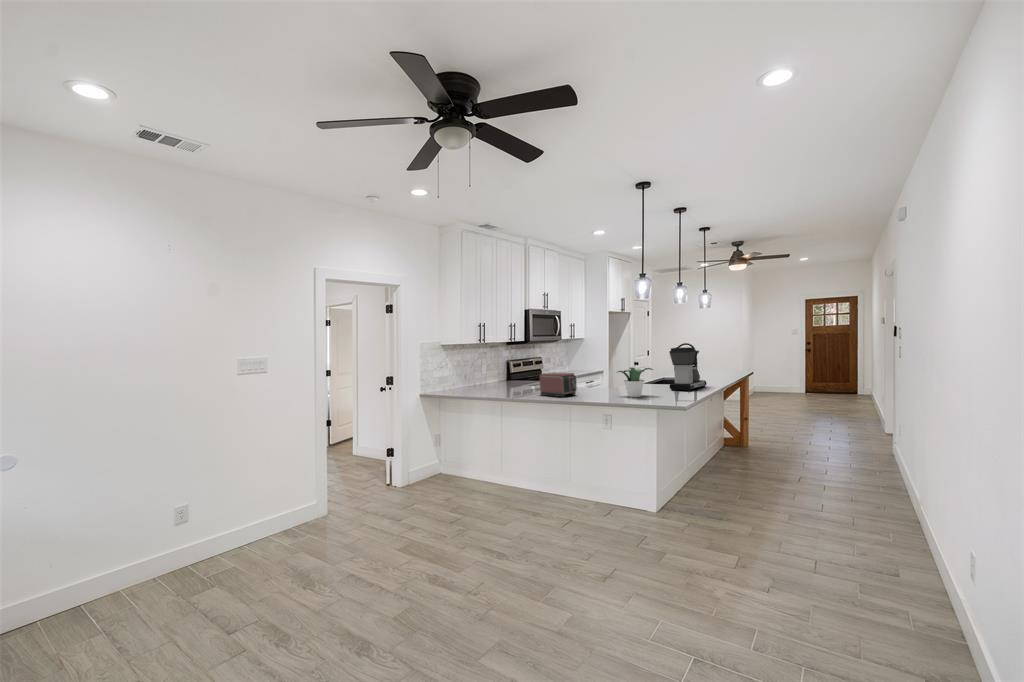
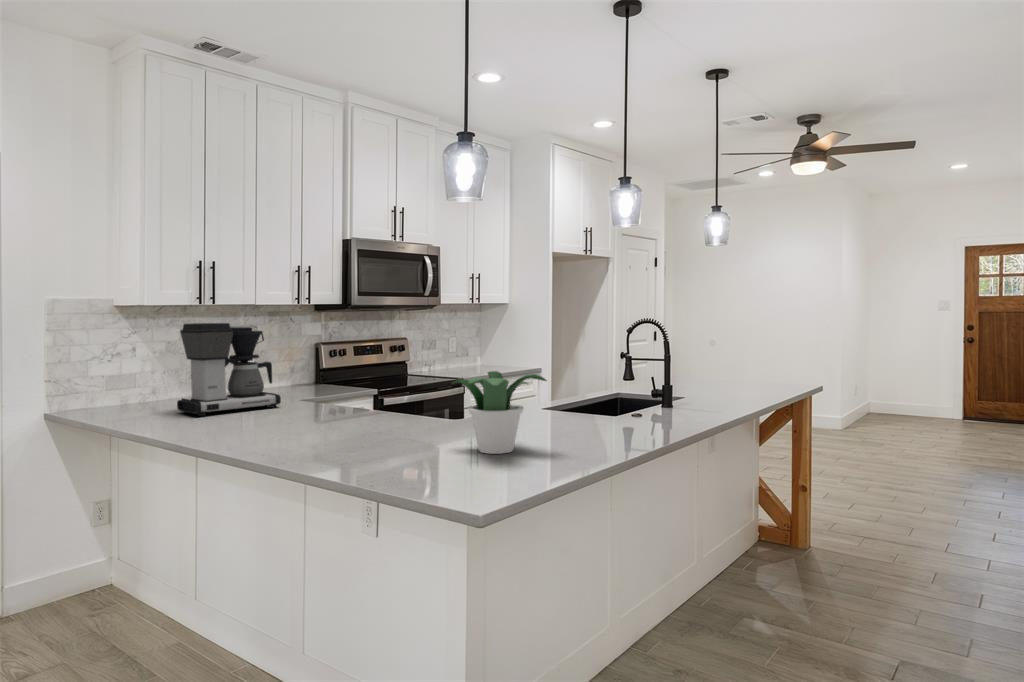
coffee maker: present [669,347,706,391] -> present [177,323,281,416]
toaster: present [540,372,577,397] -> none [275,376,361,444]

